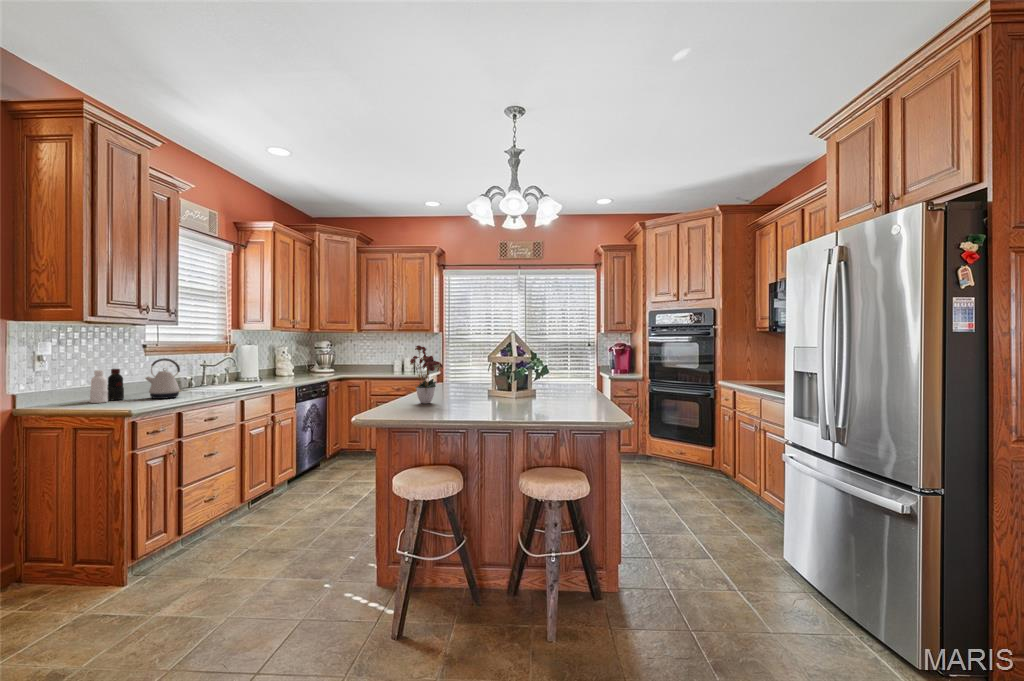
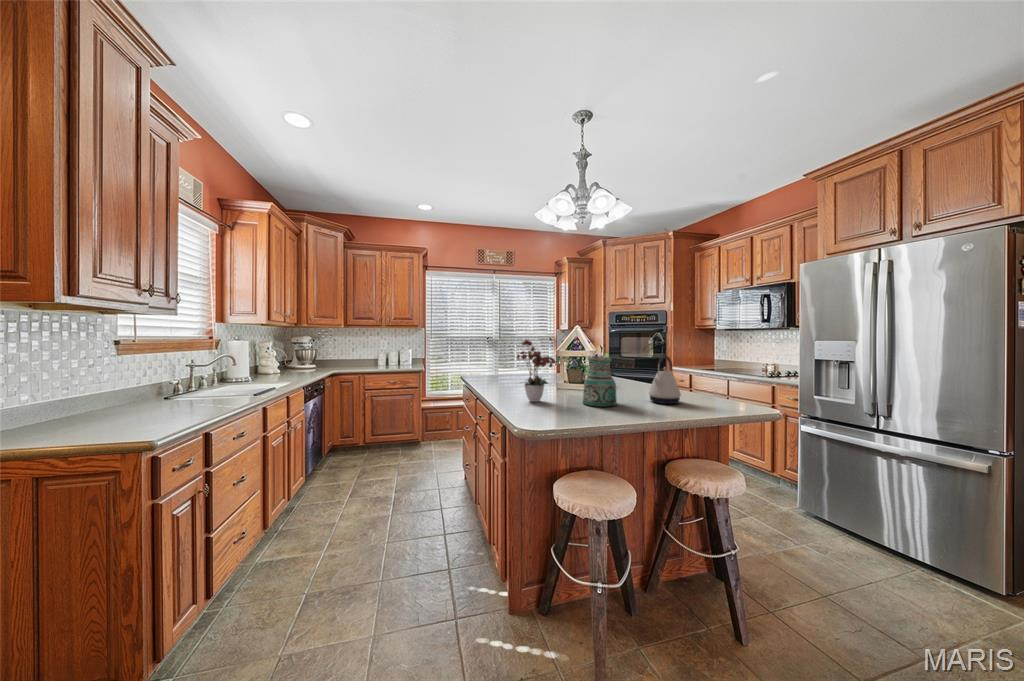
kettle: present [145,358,182,399] -> present [649,356,681,404]
ceramic pitcher: none [458,360,493,409] -> present [583,355,617,407]
bottle: present [90,369,124,403] -> none [48,375,105,431]

